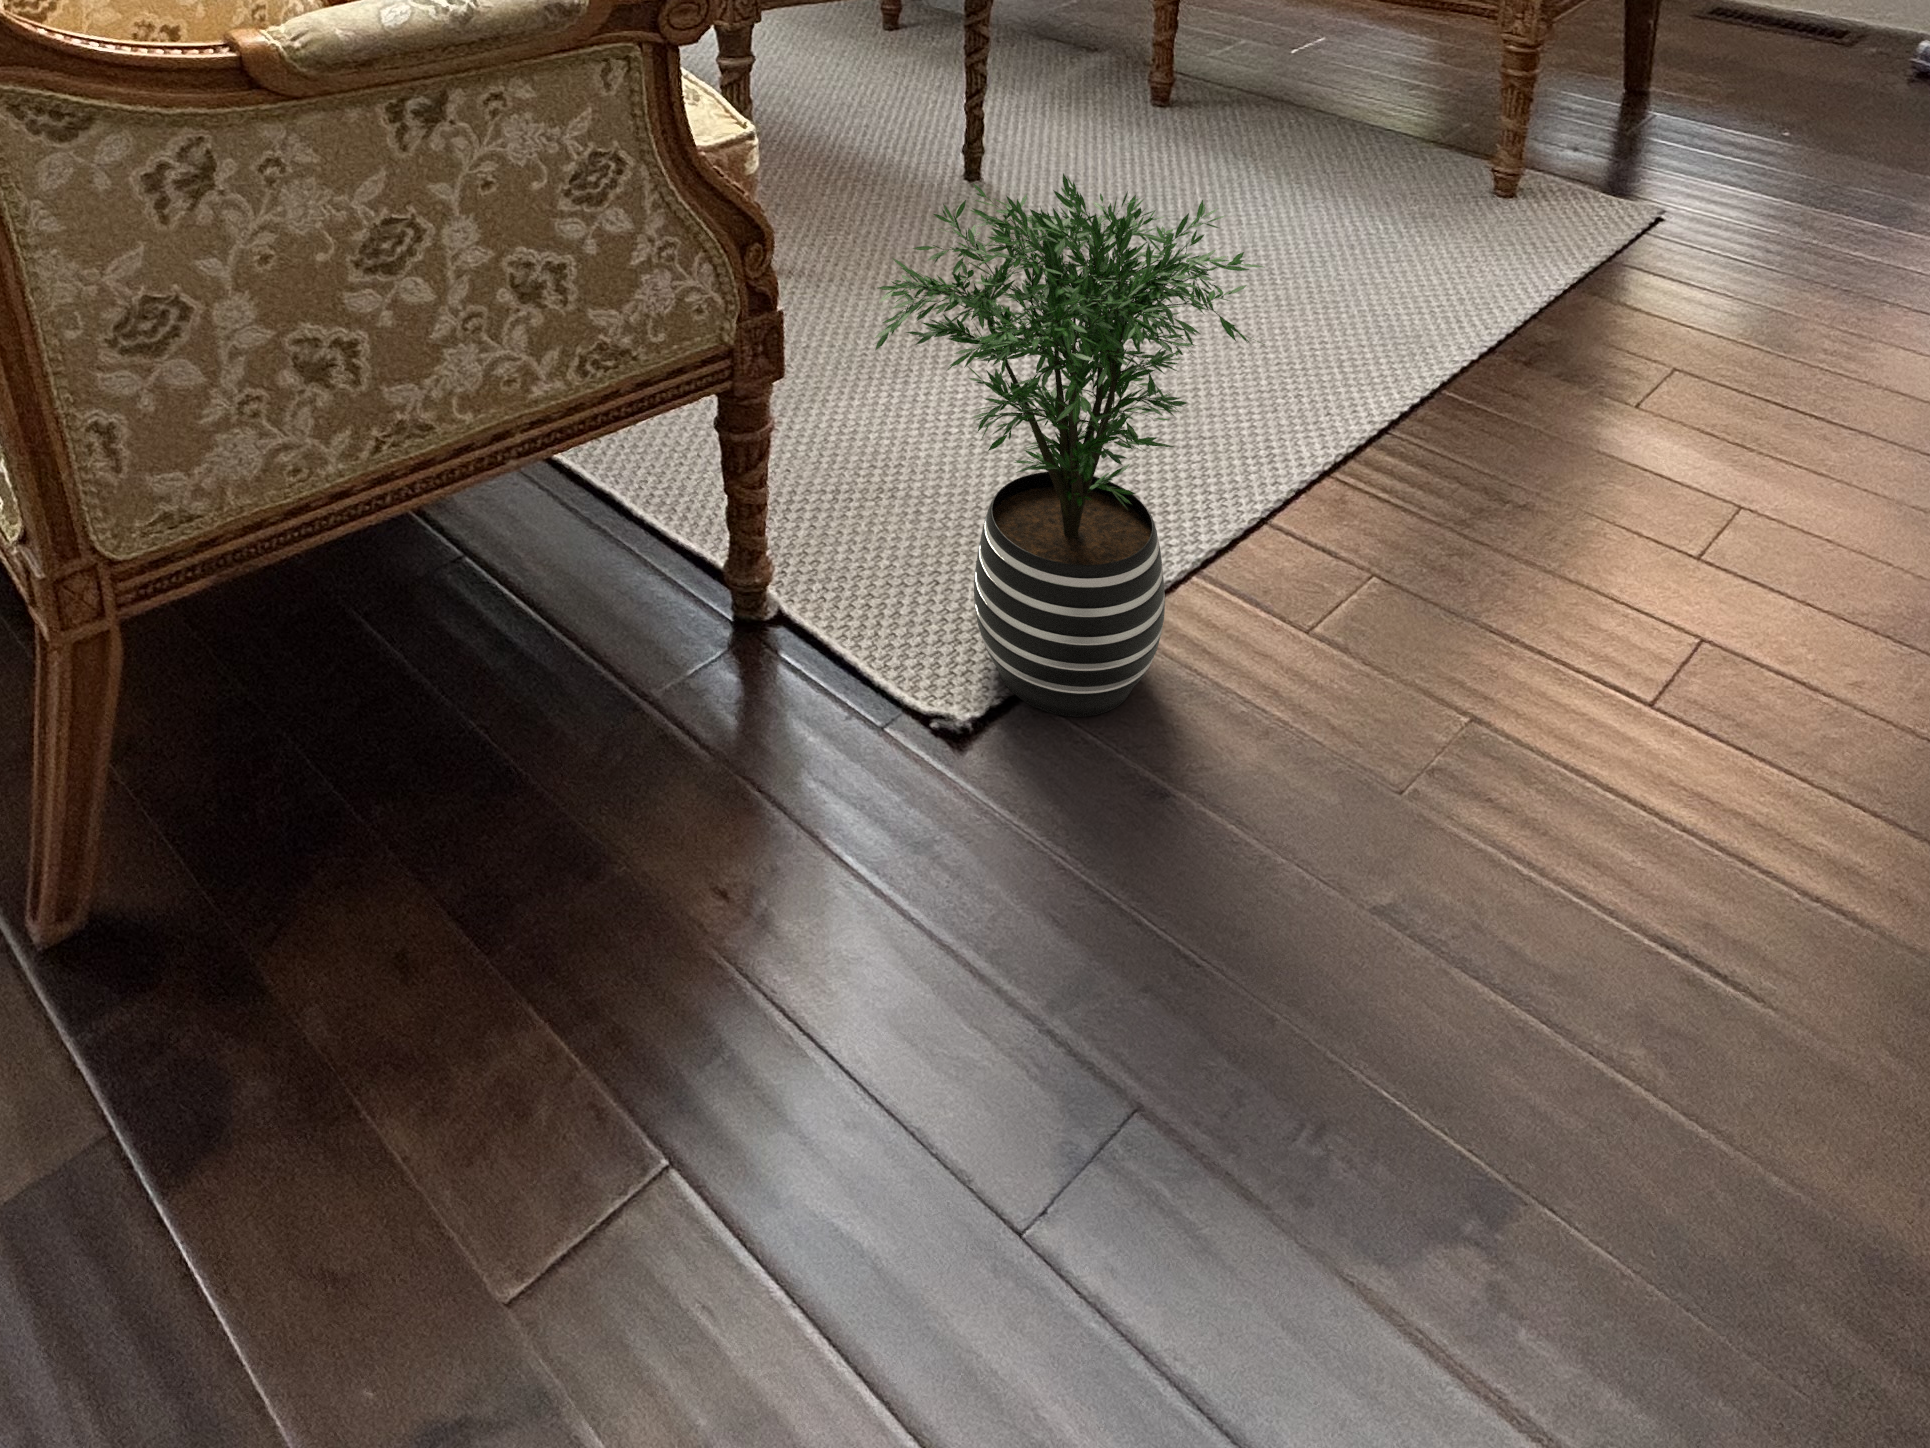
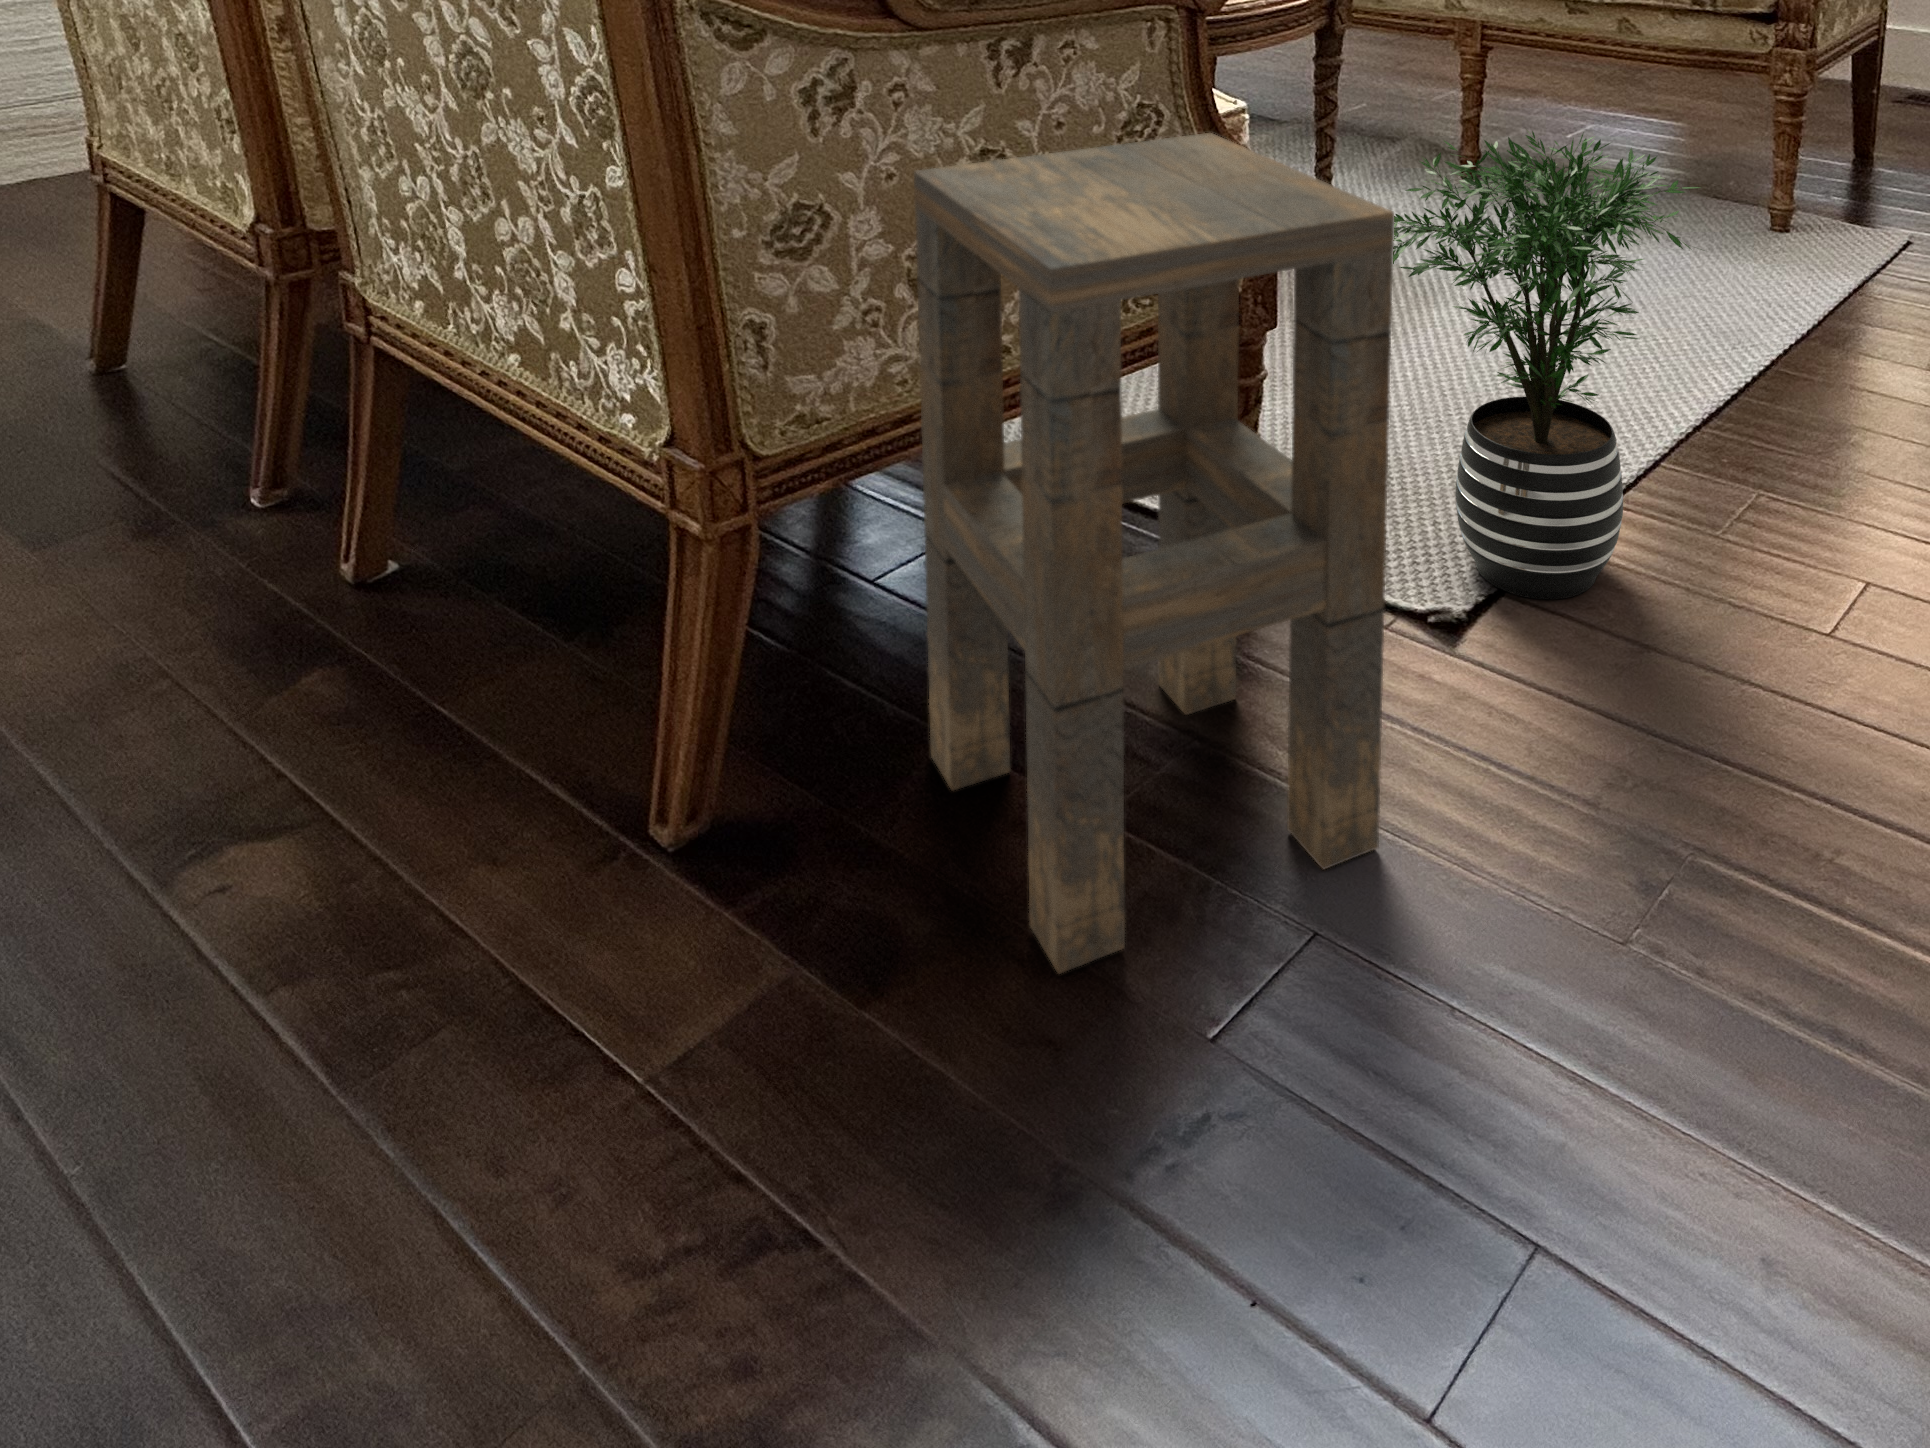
side table: none [276,209,764,1180] -> present [914,133,1394,974]

